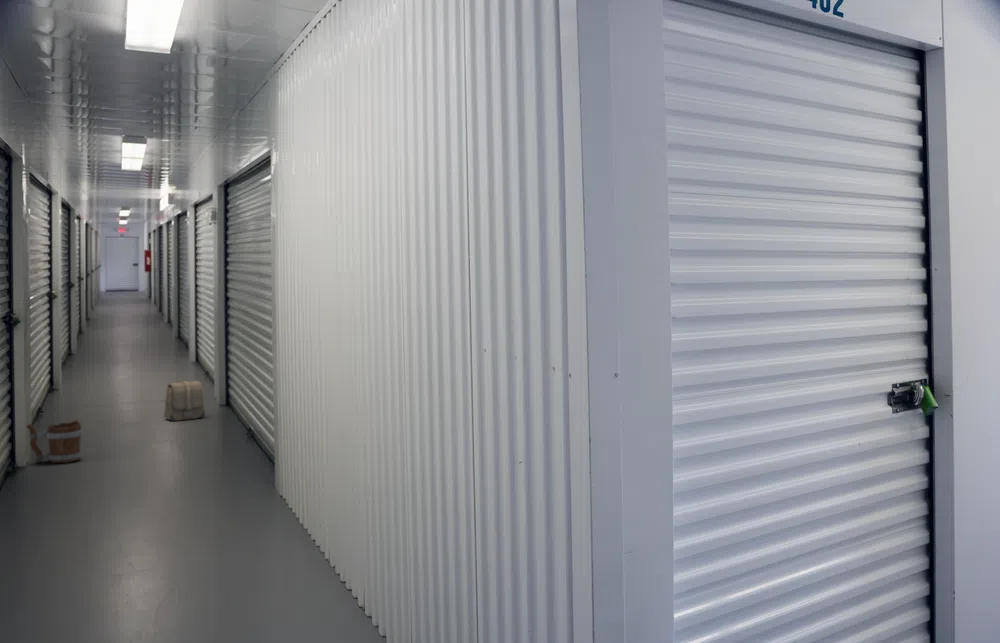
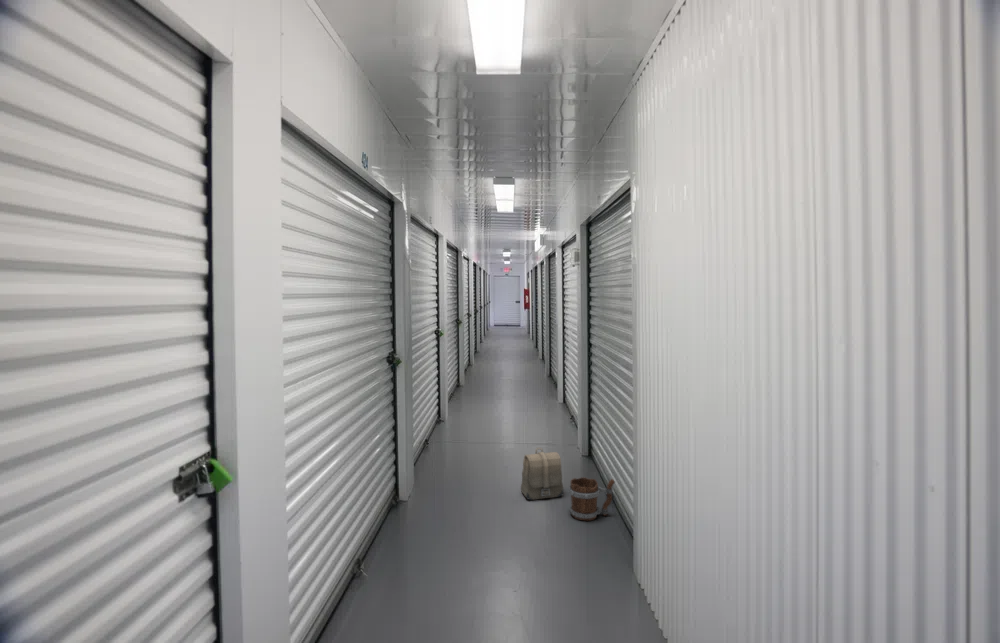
bucket: present [27,420,83,463] -> present [569,478,615,521]

